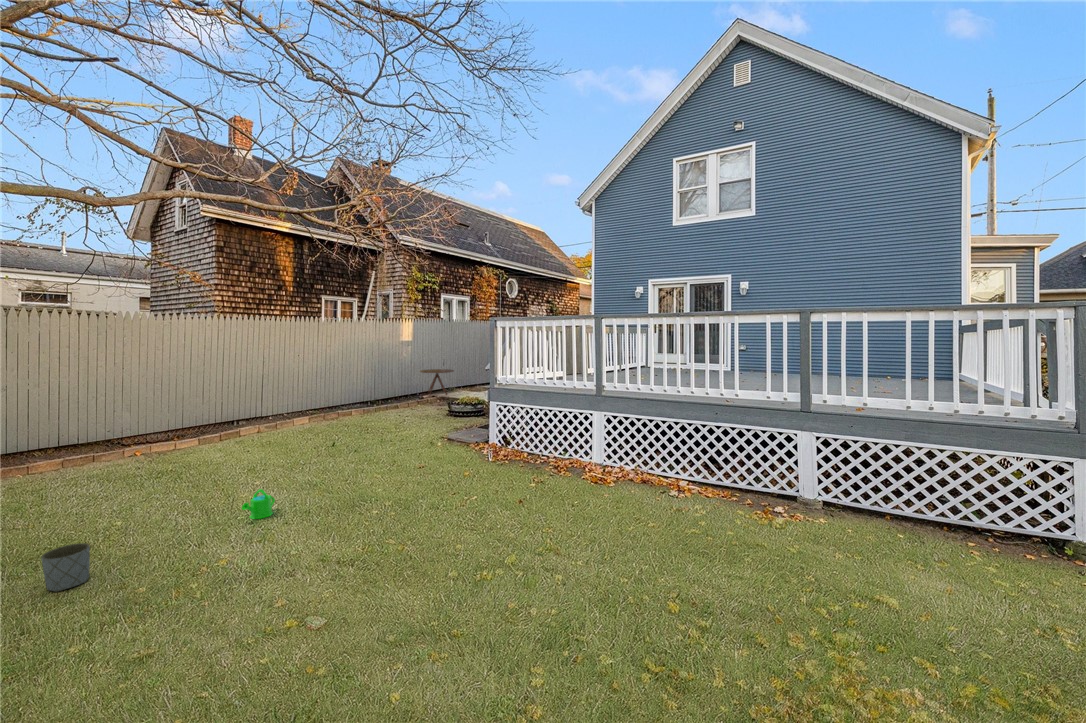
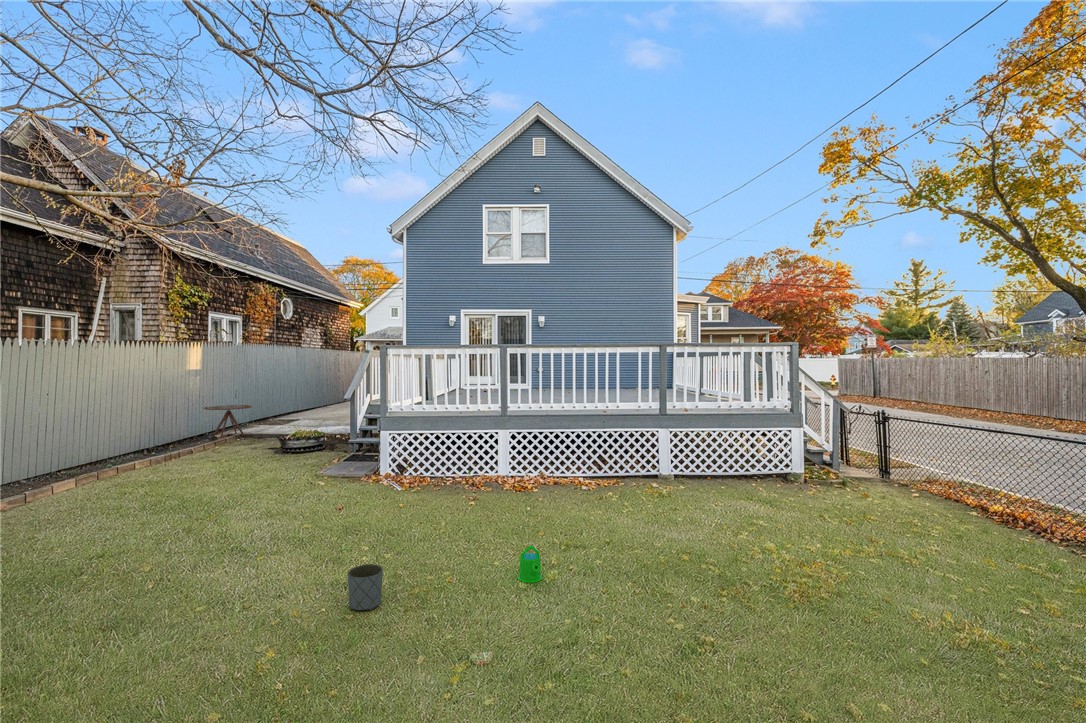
watering can: present [242,489,275,519] -> present [518,546,542,583]
planter: present [42,543,90,592] -> present [348,564,383,610]

